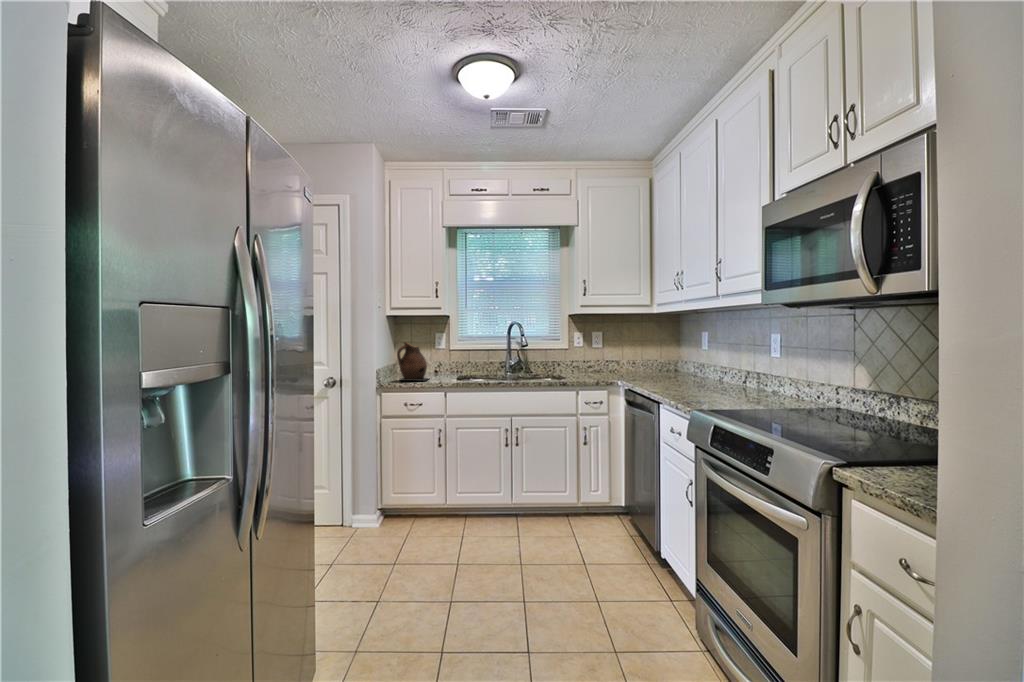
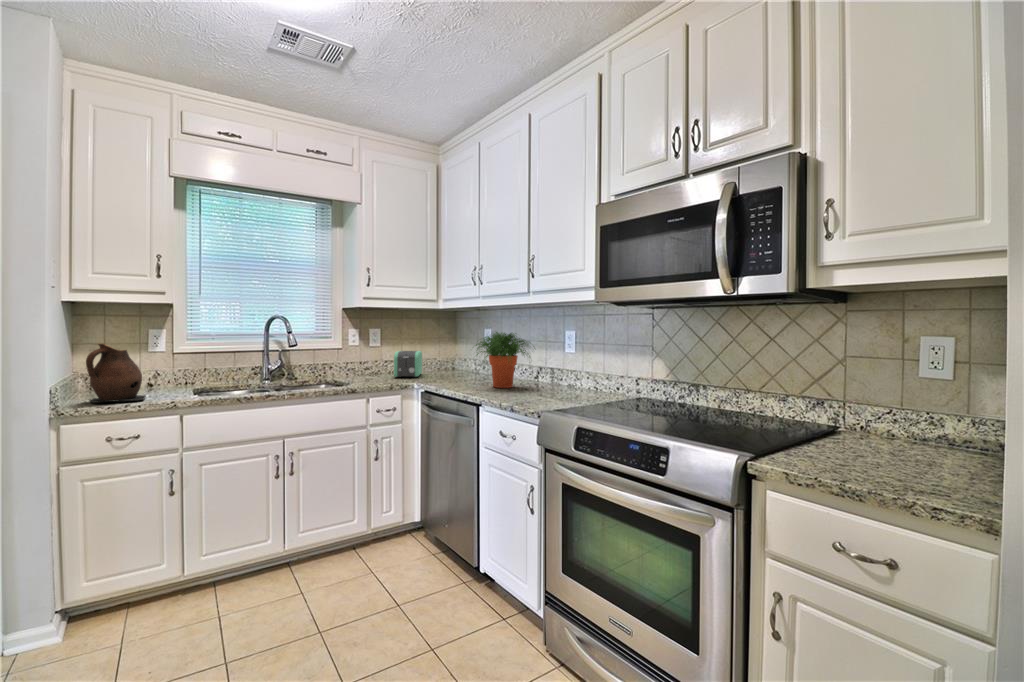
potted plant: none [666,334,733,390] -> present [476,332,528,388]
toaster: none [610,351,640,376] -> present [394,351,422,377]

